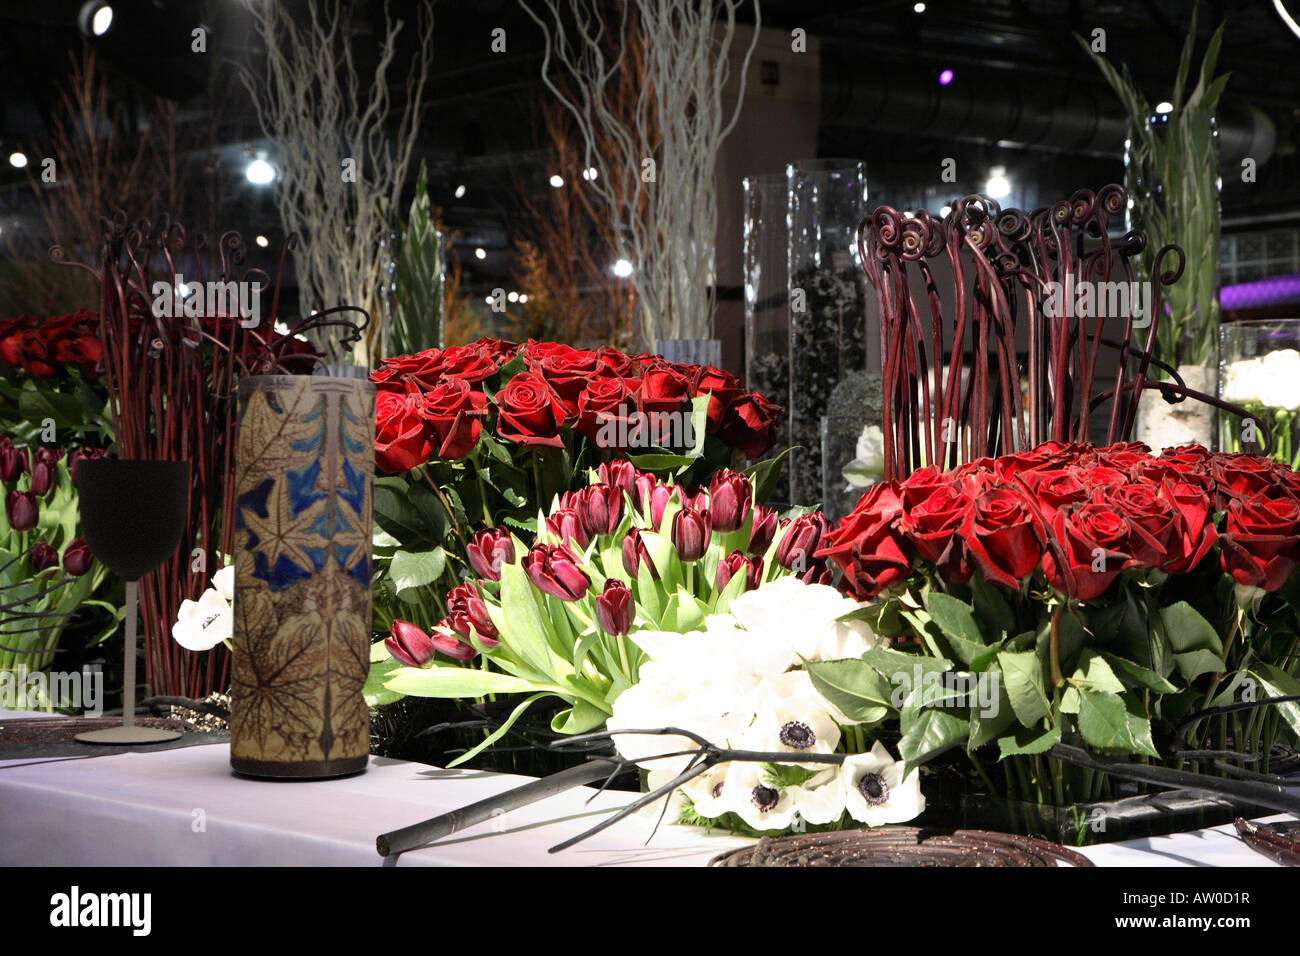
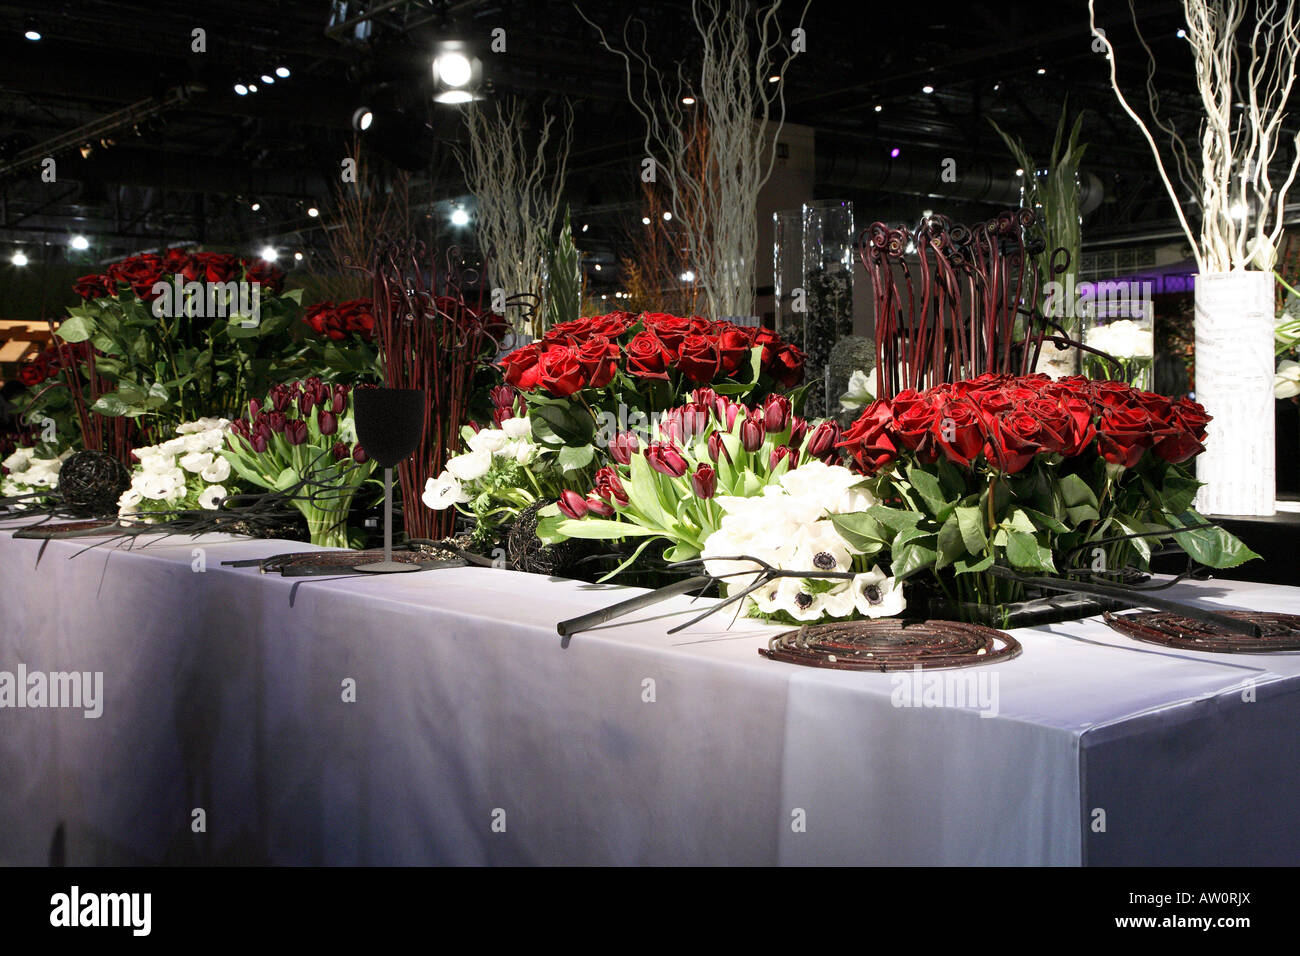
vase: present [230,375,376,778] -> none [458,333,549,591]

